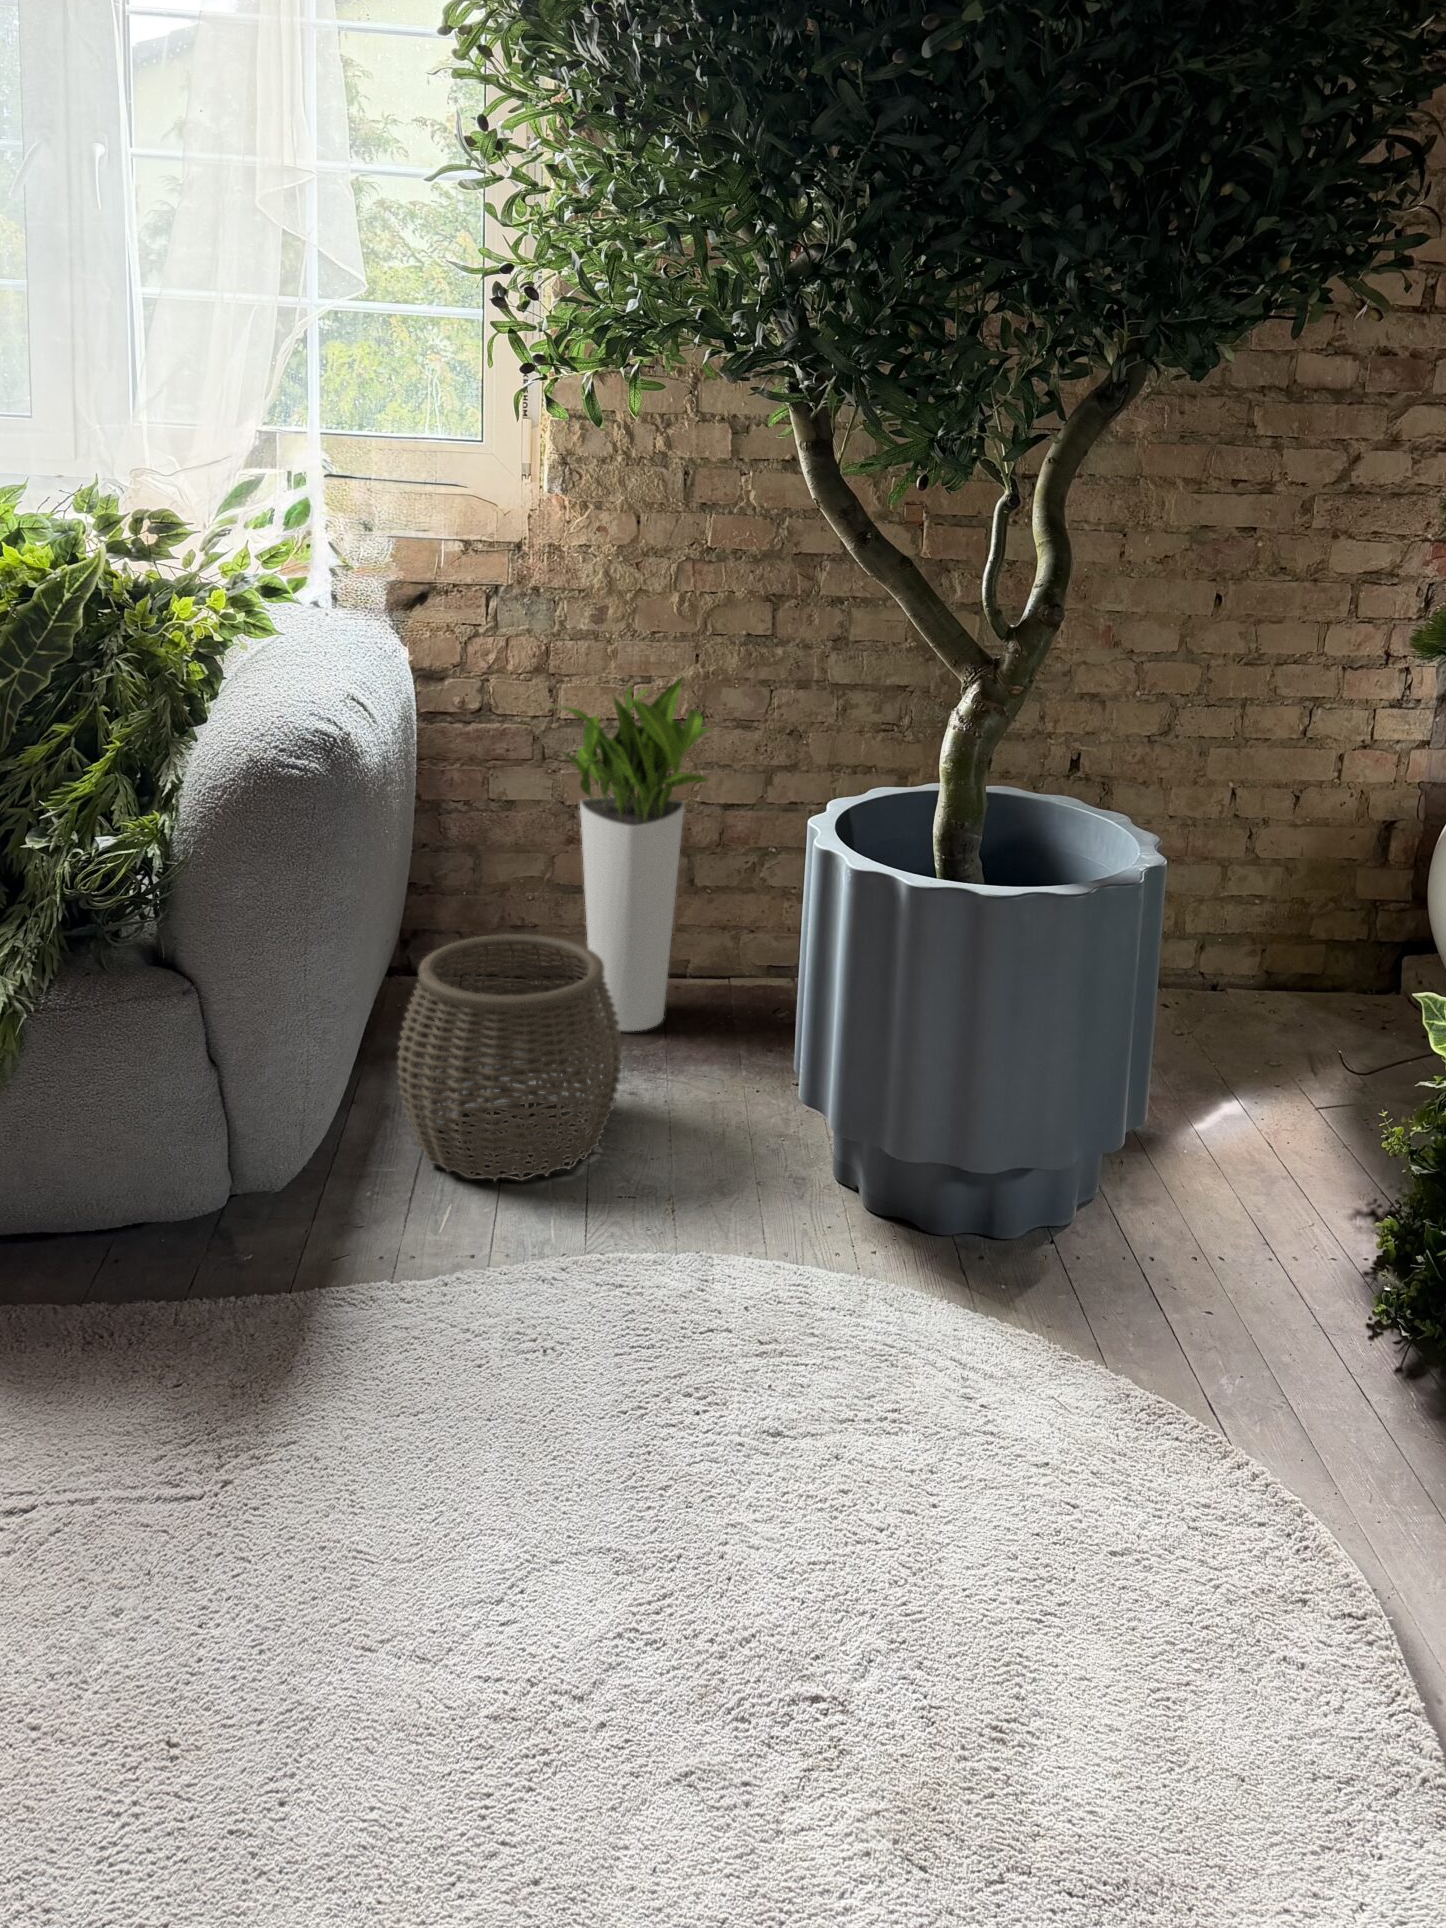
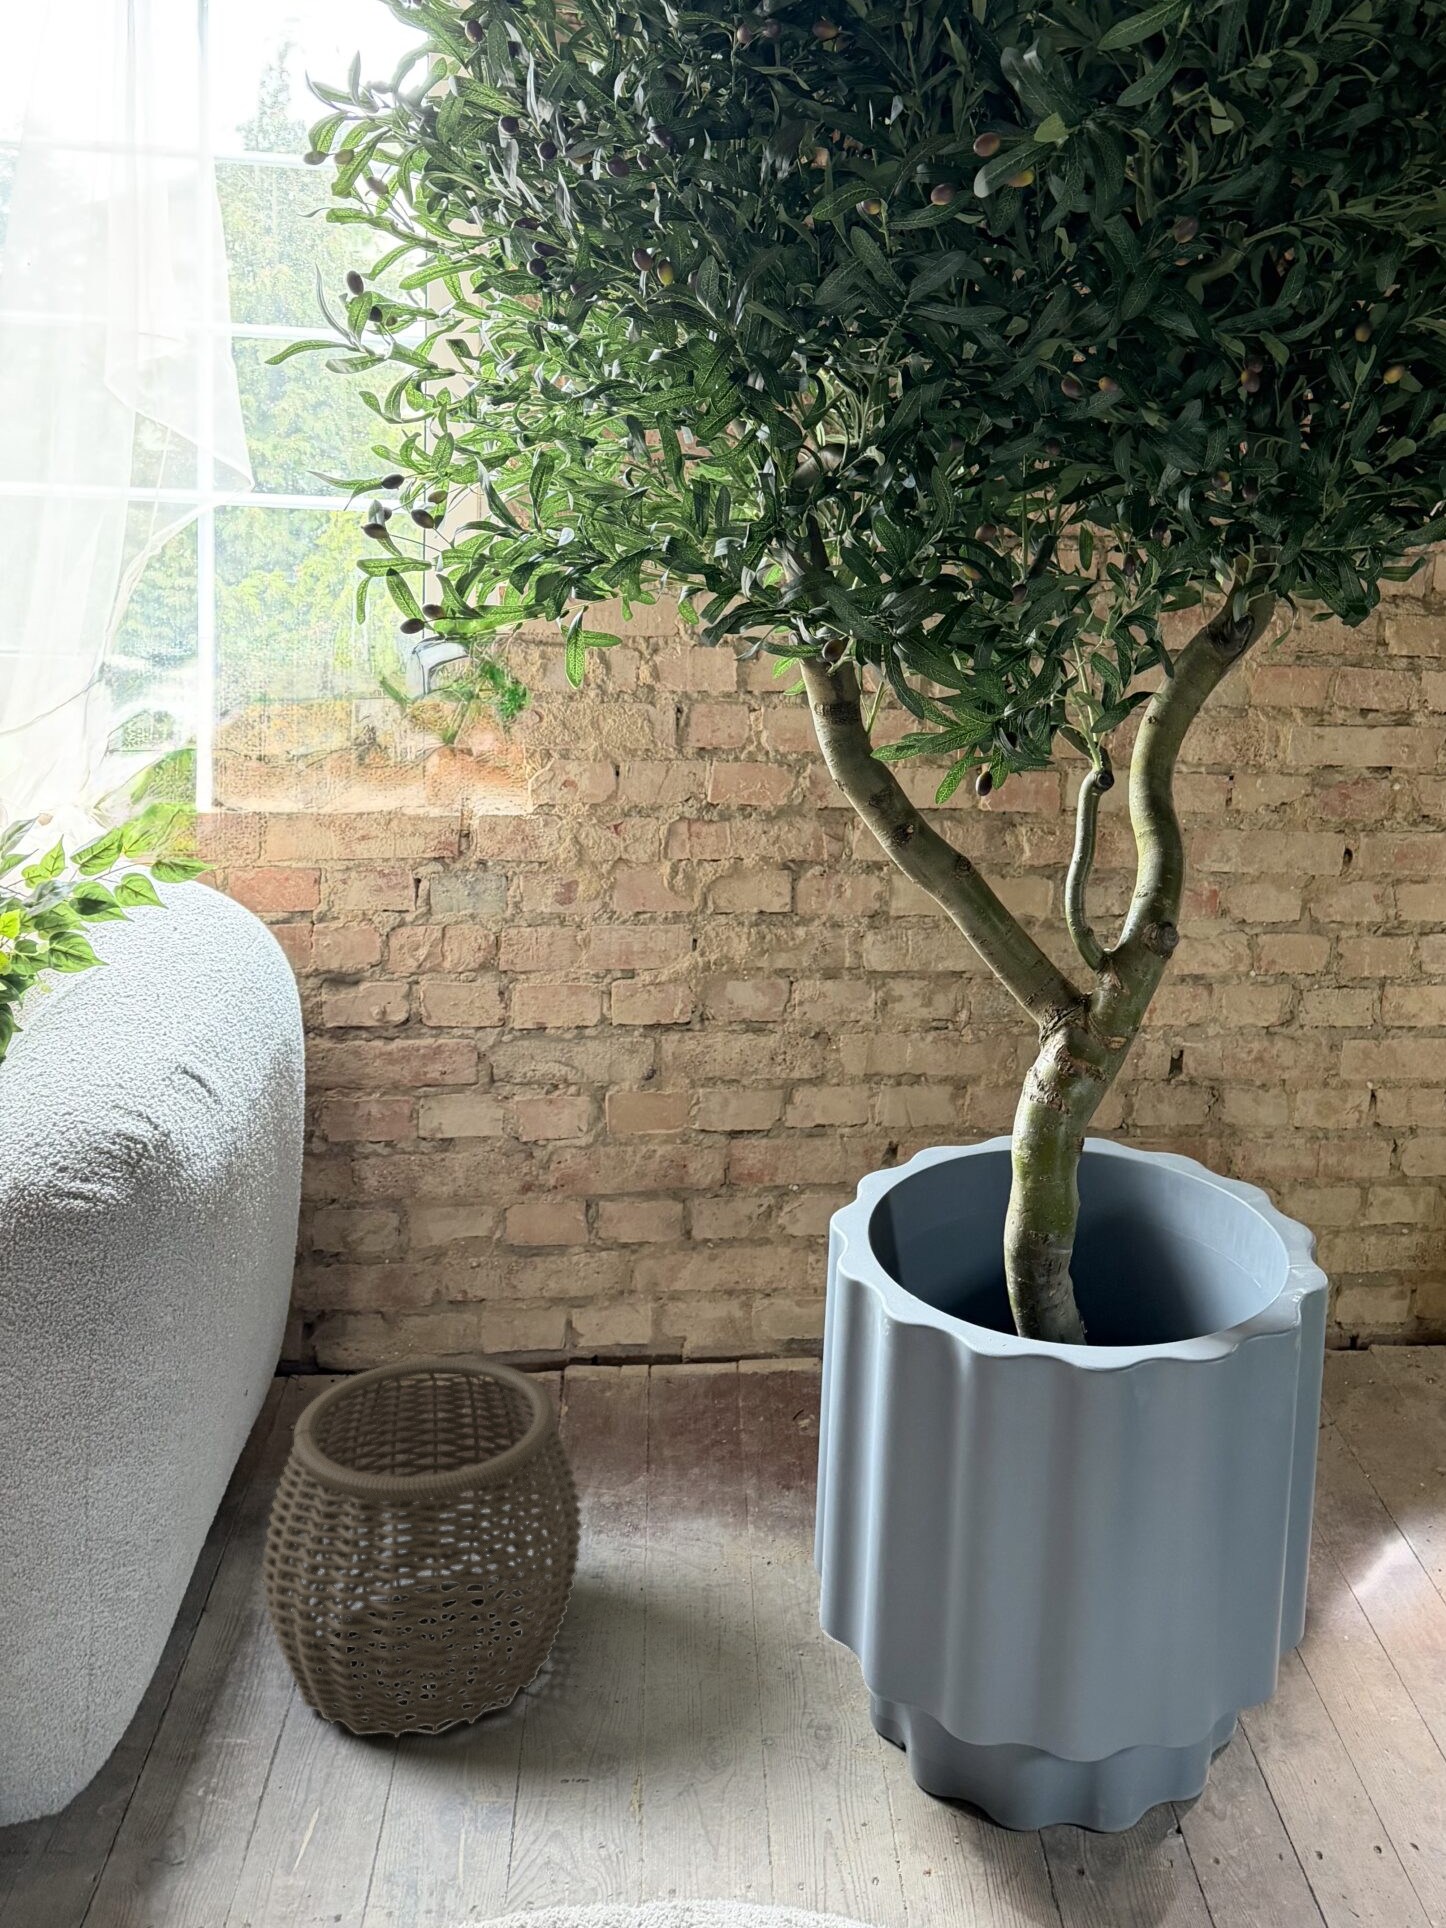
planter: present [554,677,711,1031] -> none [490,974,713,1452]

